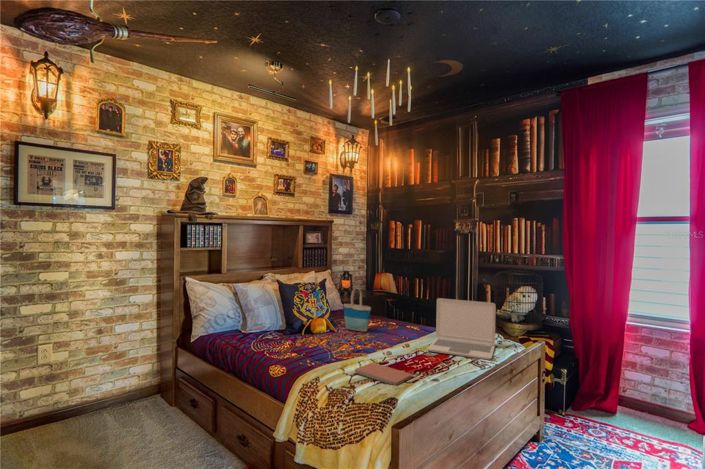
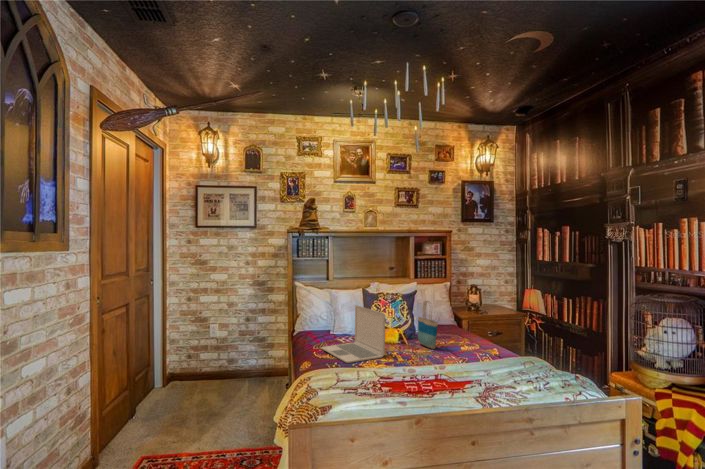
laptop: present [427,298,496,360] -> present [322,306,385,363]
notebook: present [355,363,412,385] -> none [346,375,390,398]

